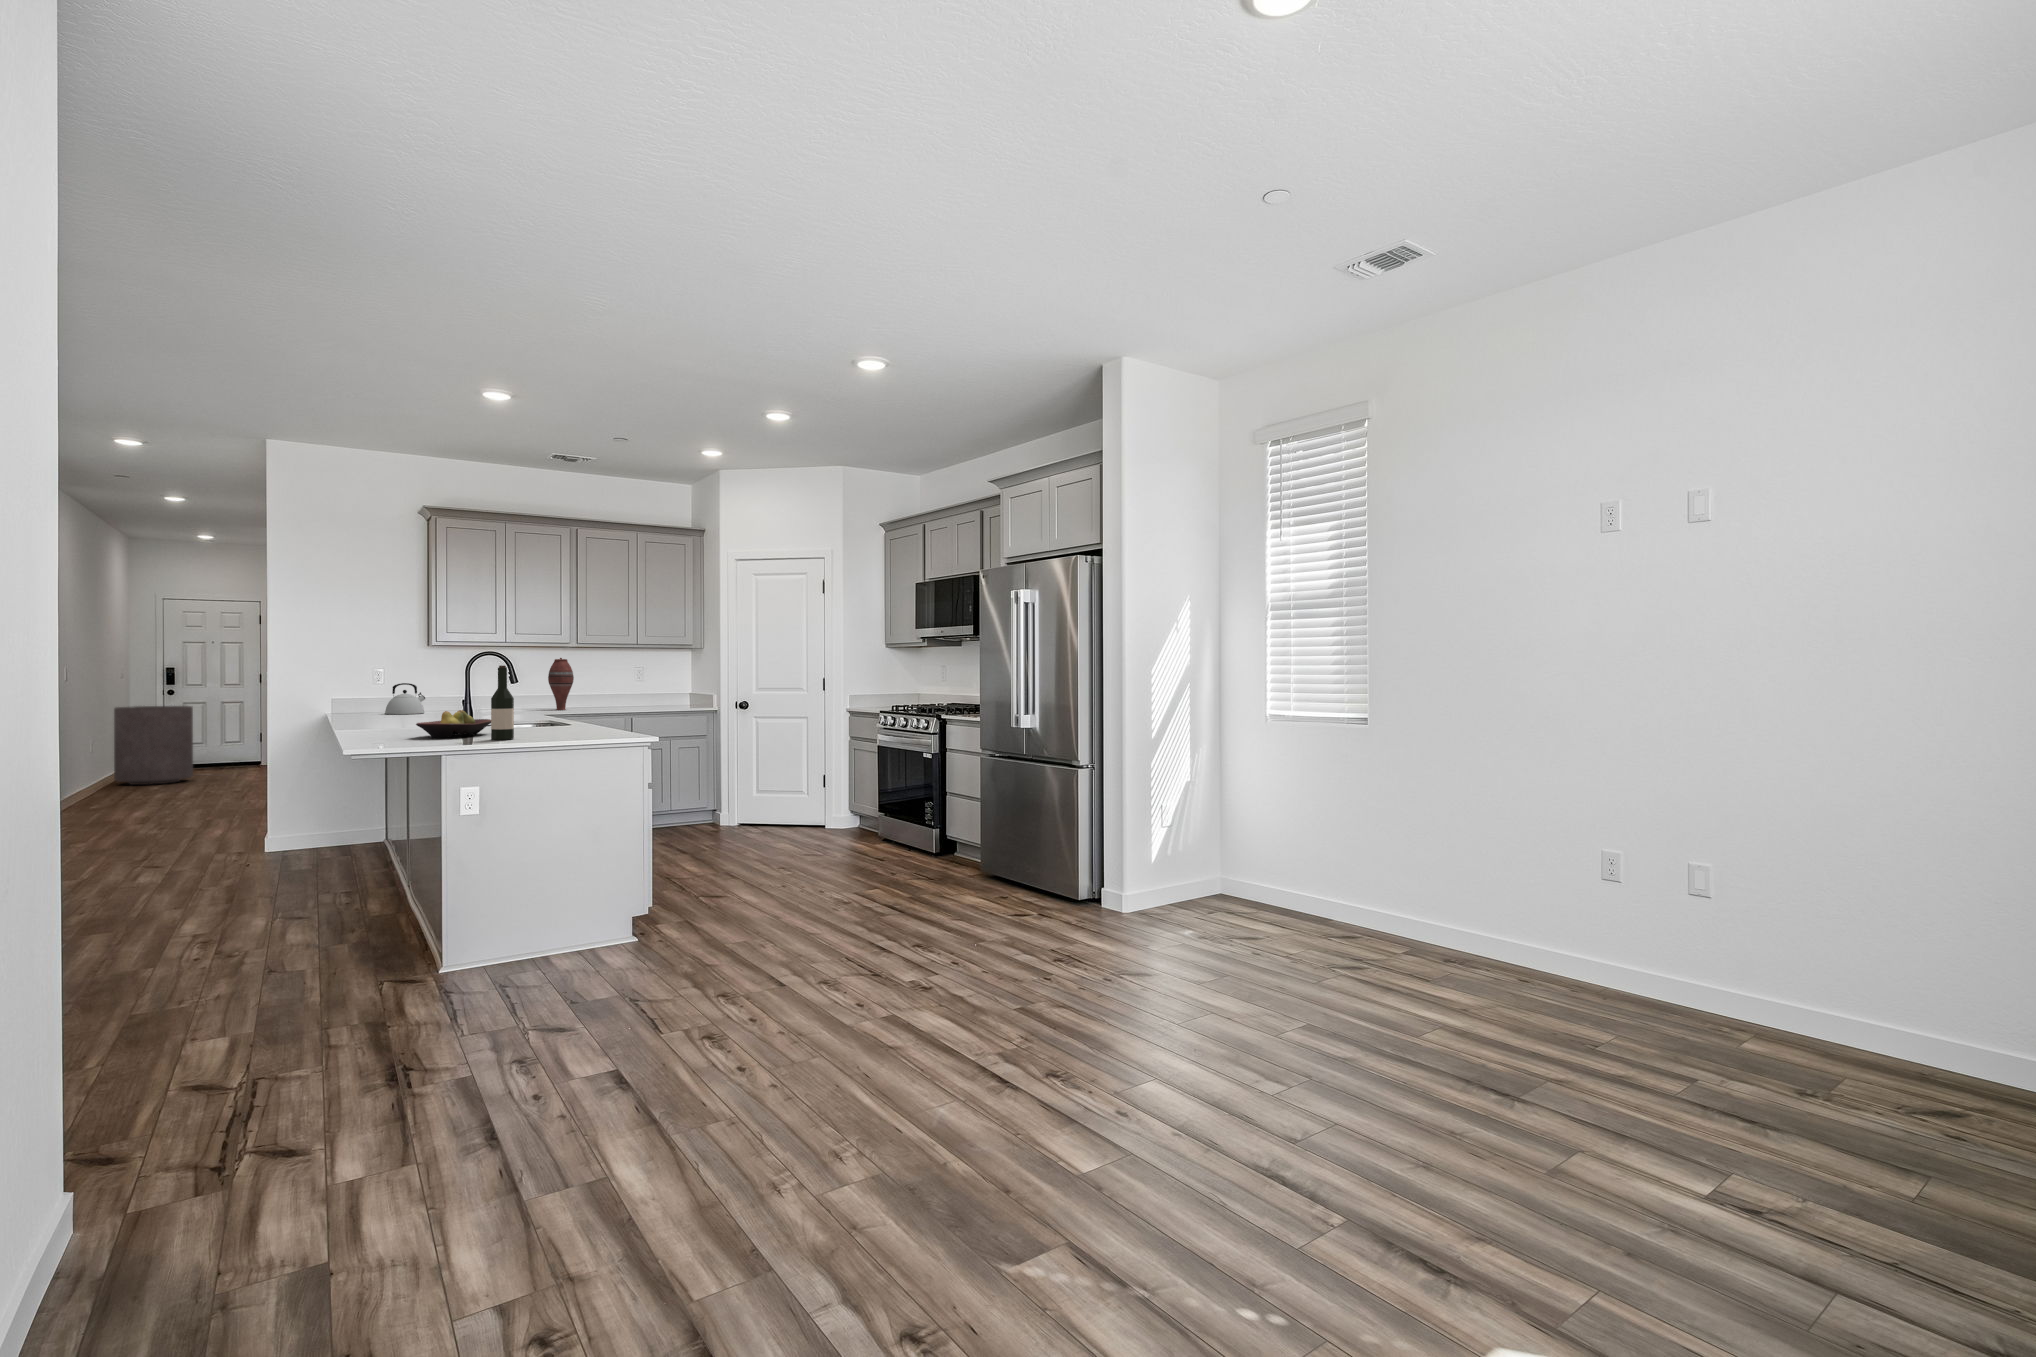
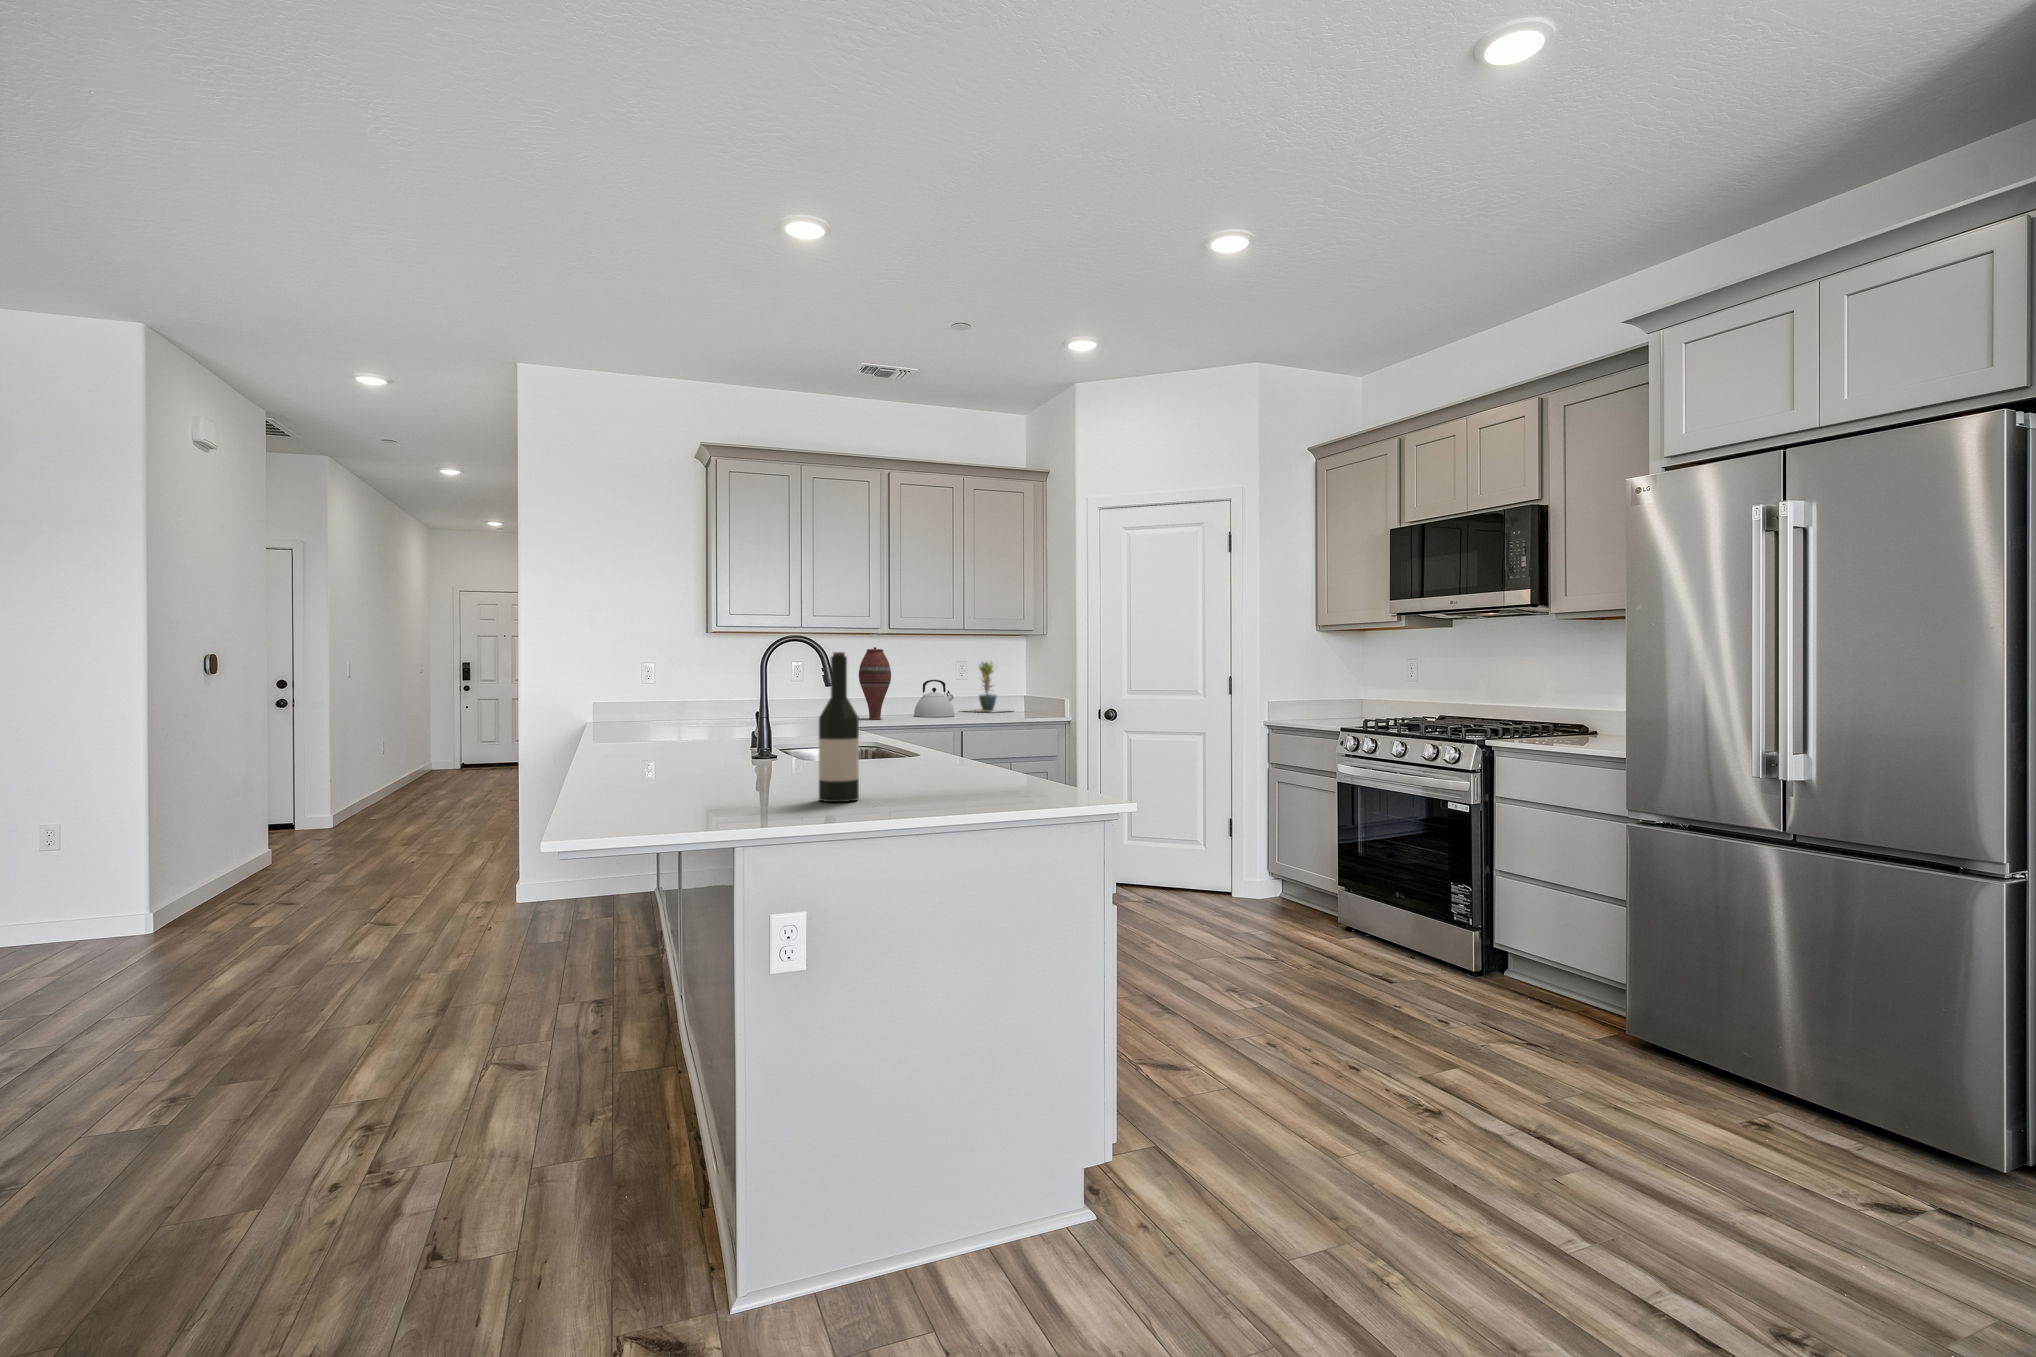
potted plant: none [632,667,681,705] -> present [971,662,1003,712]
kettle: present [385,683,425,714] -> present [914,680,954,717]
trash can: present [114,706,193,785] -> none [407,704,482,788]
fruit bowl: present [416,710,491,738] -> none [684,736,812,791]

